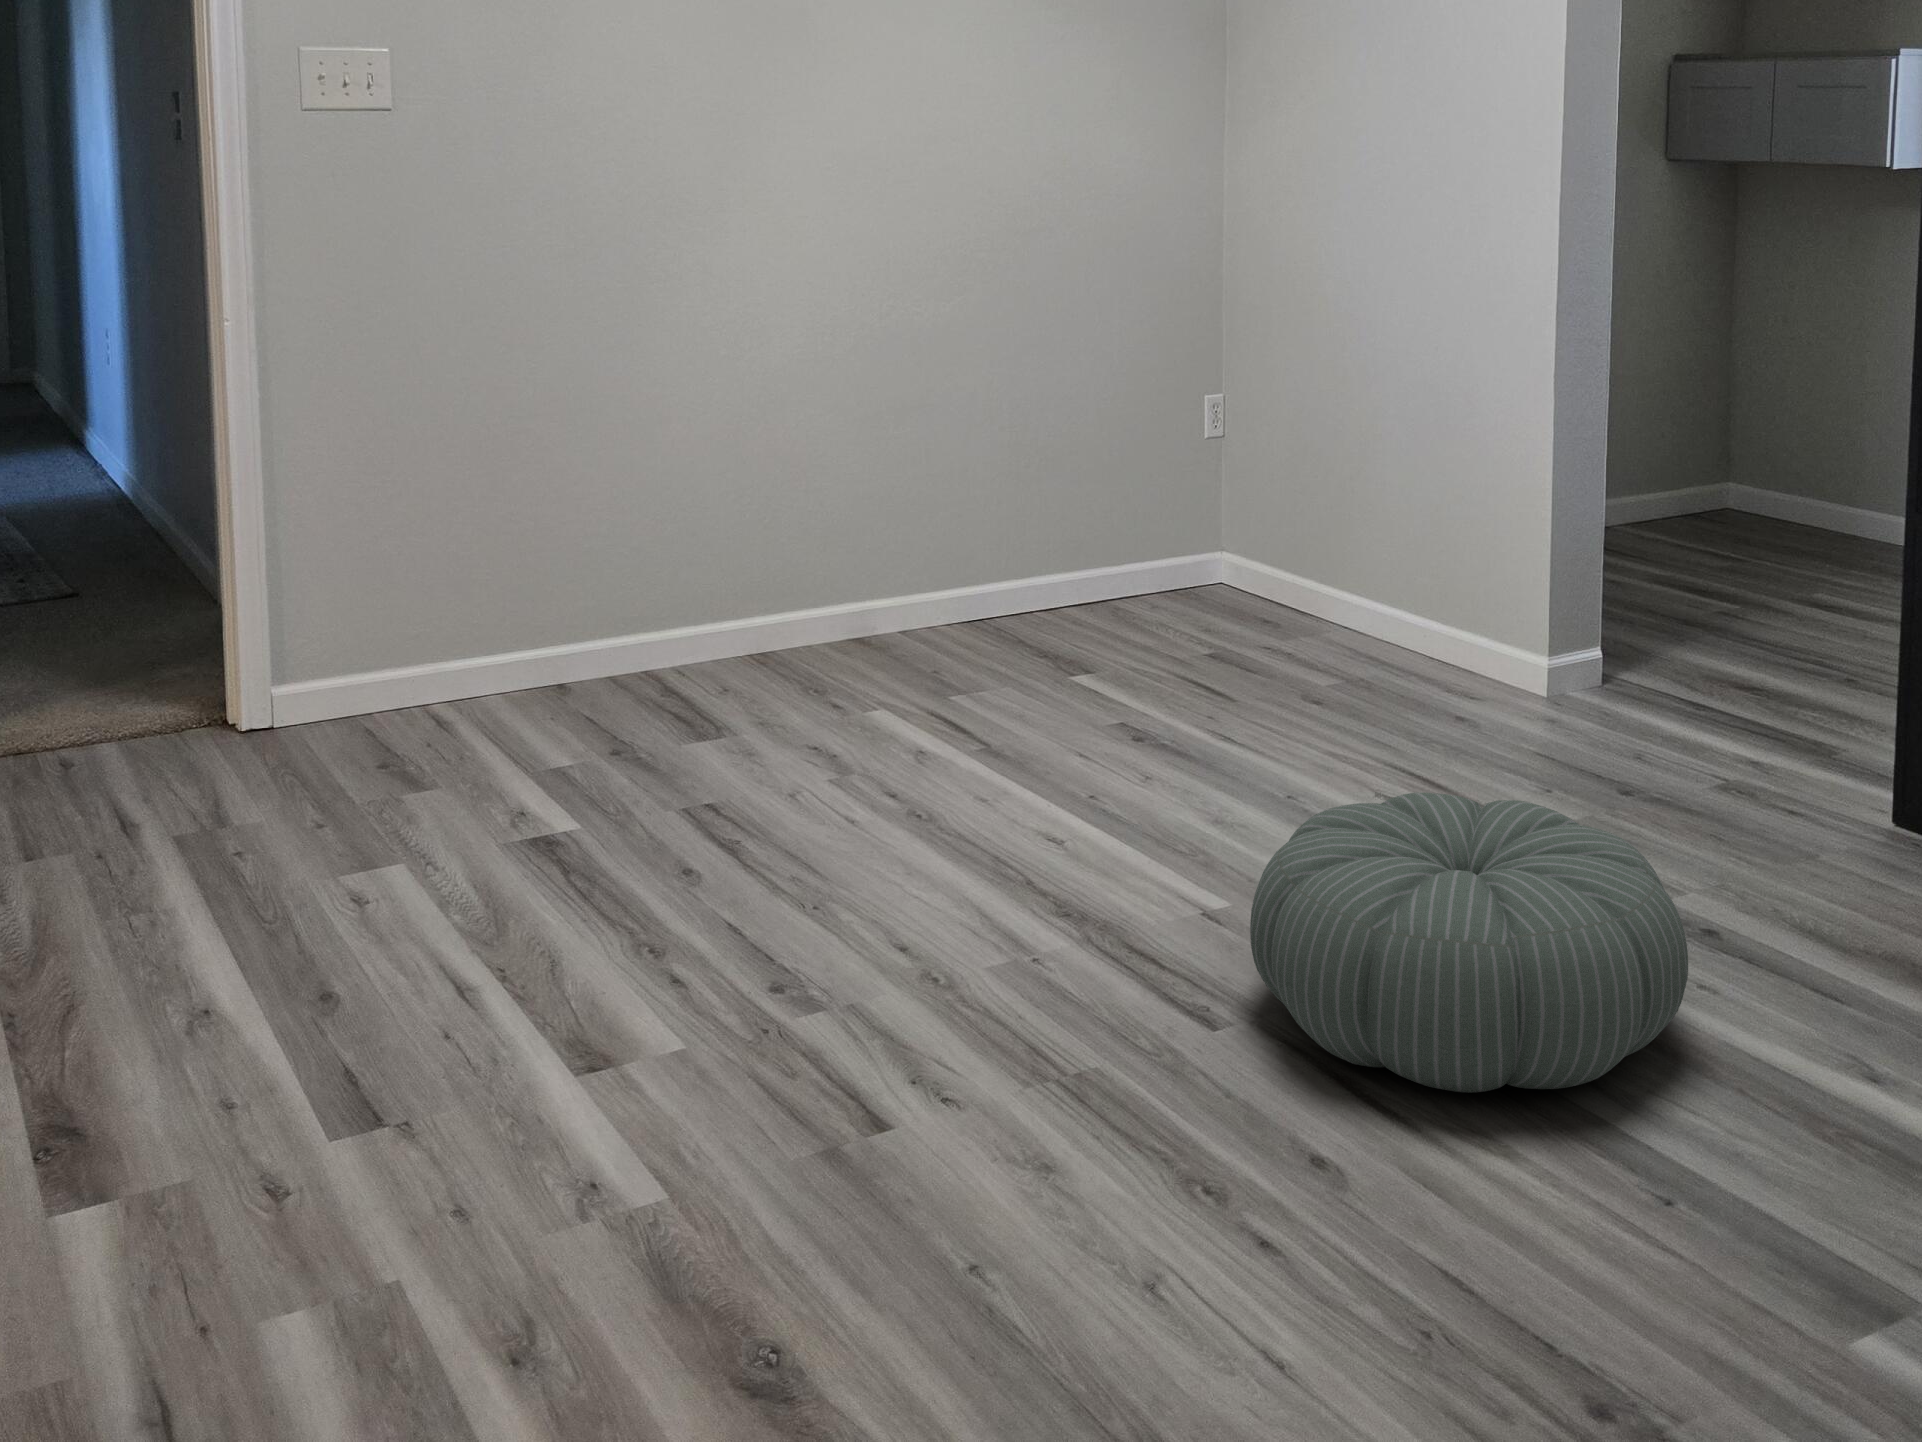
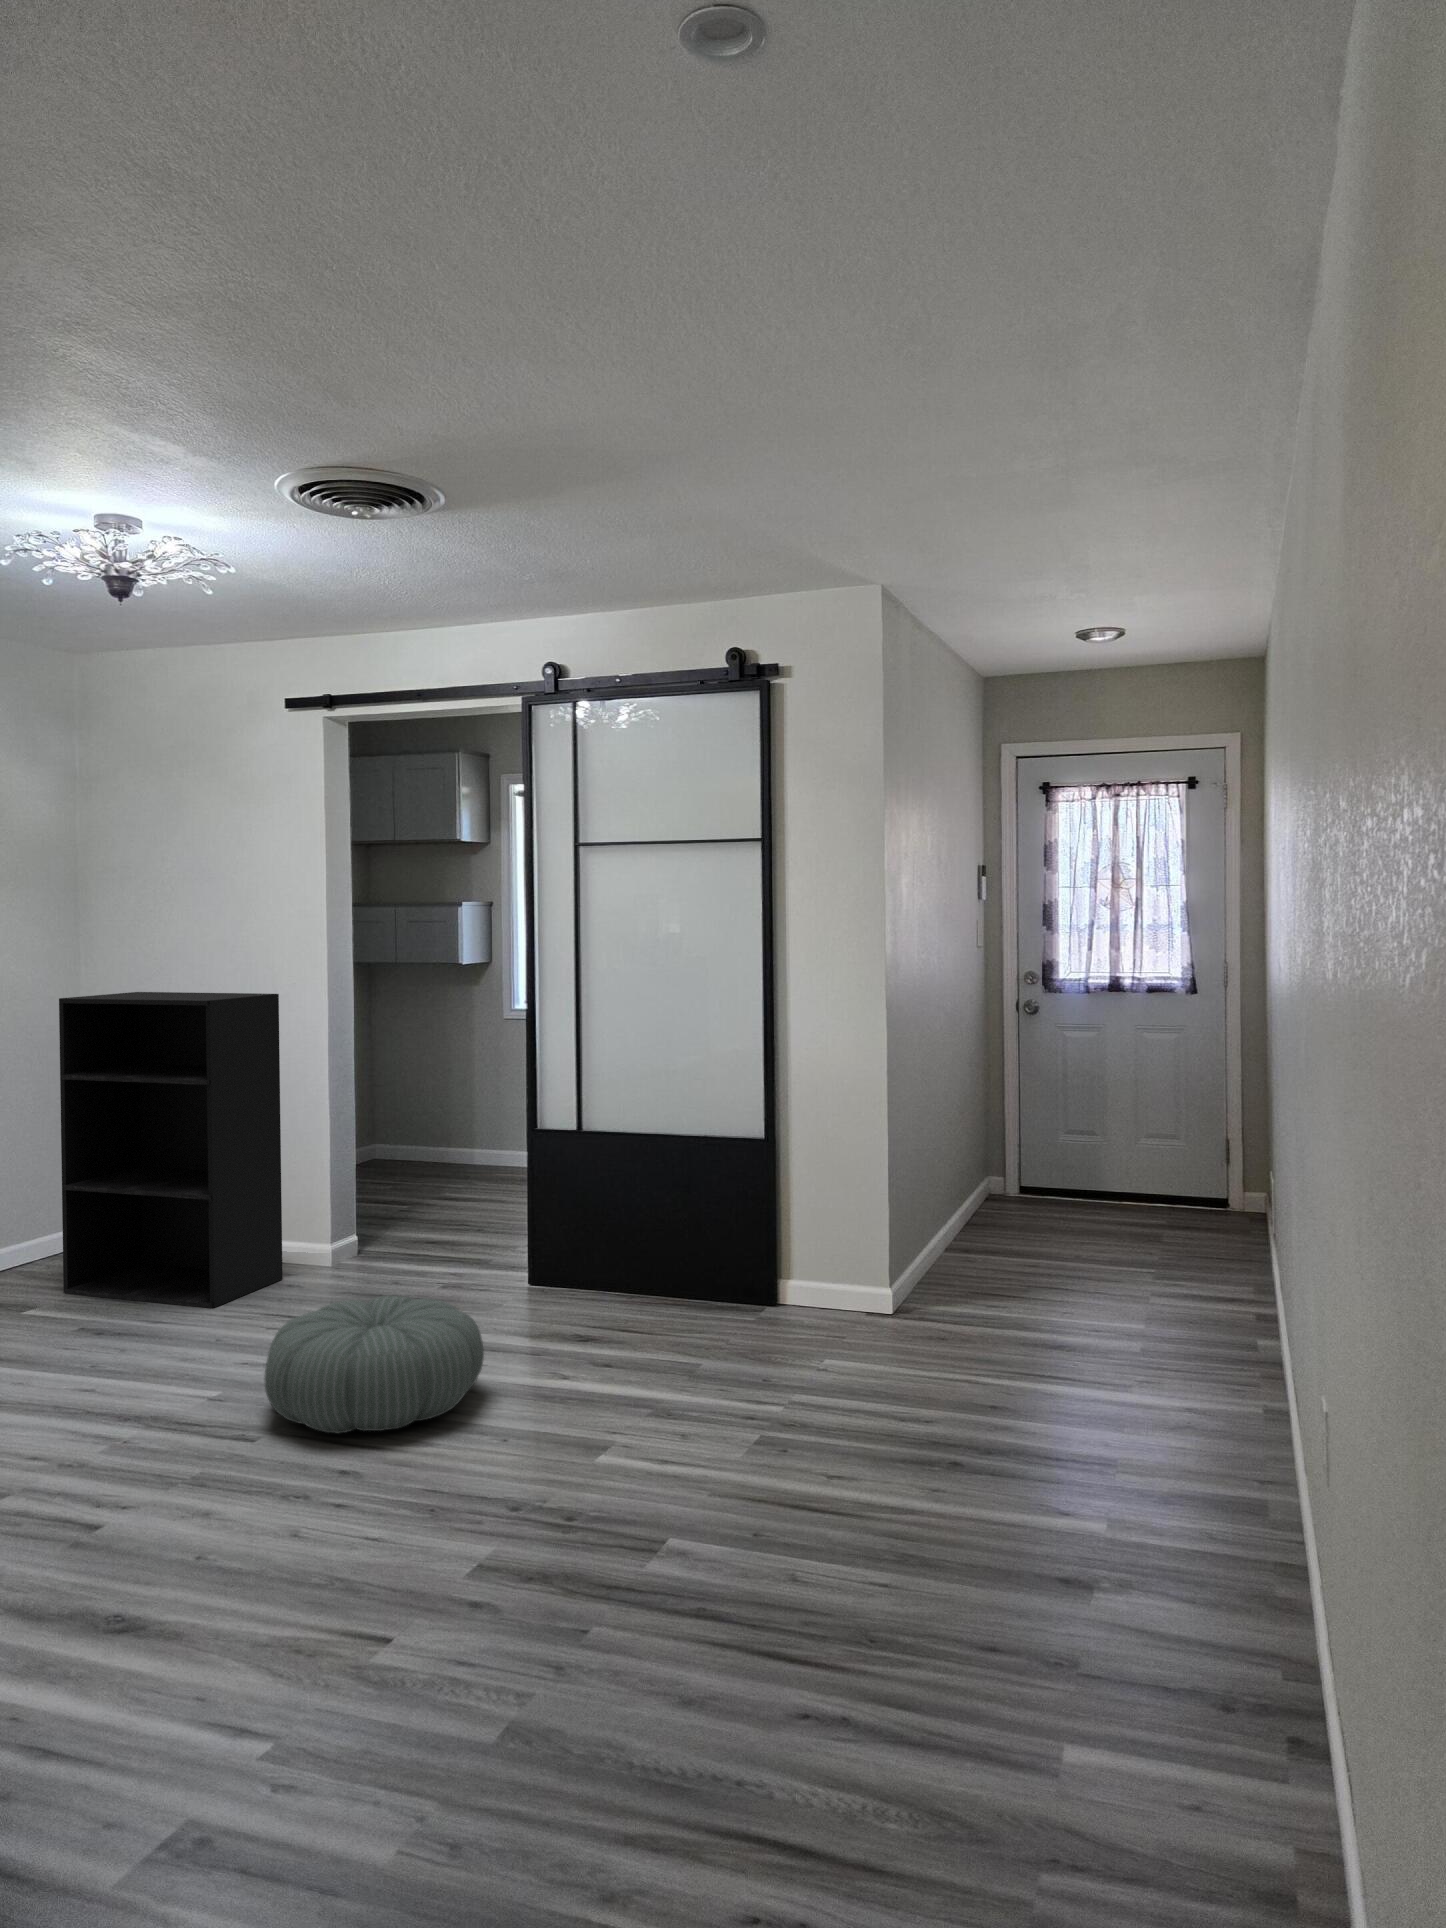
bookshelf: none [1137,186,1470,729] -> present [59,992,283,1308]

